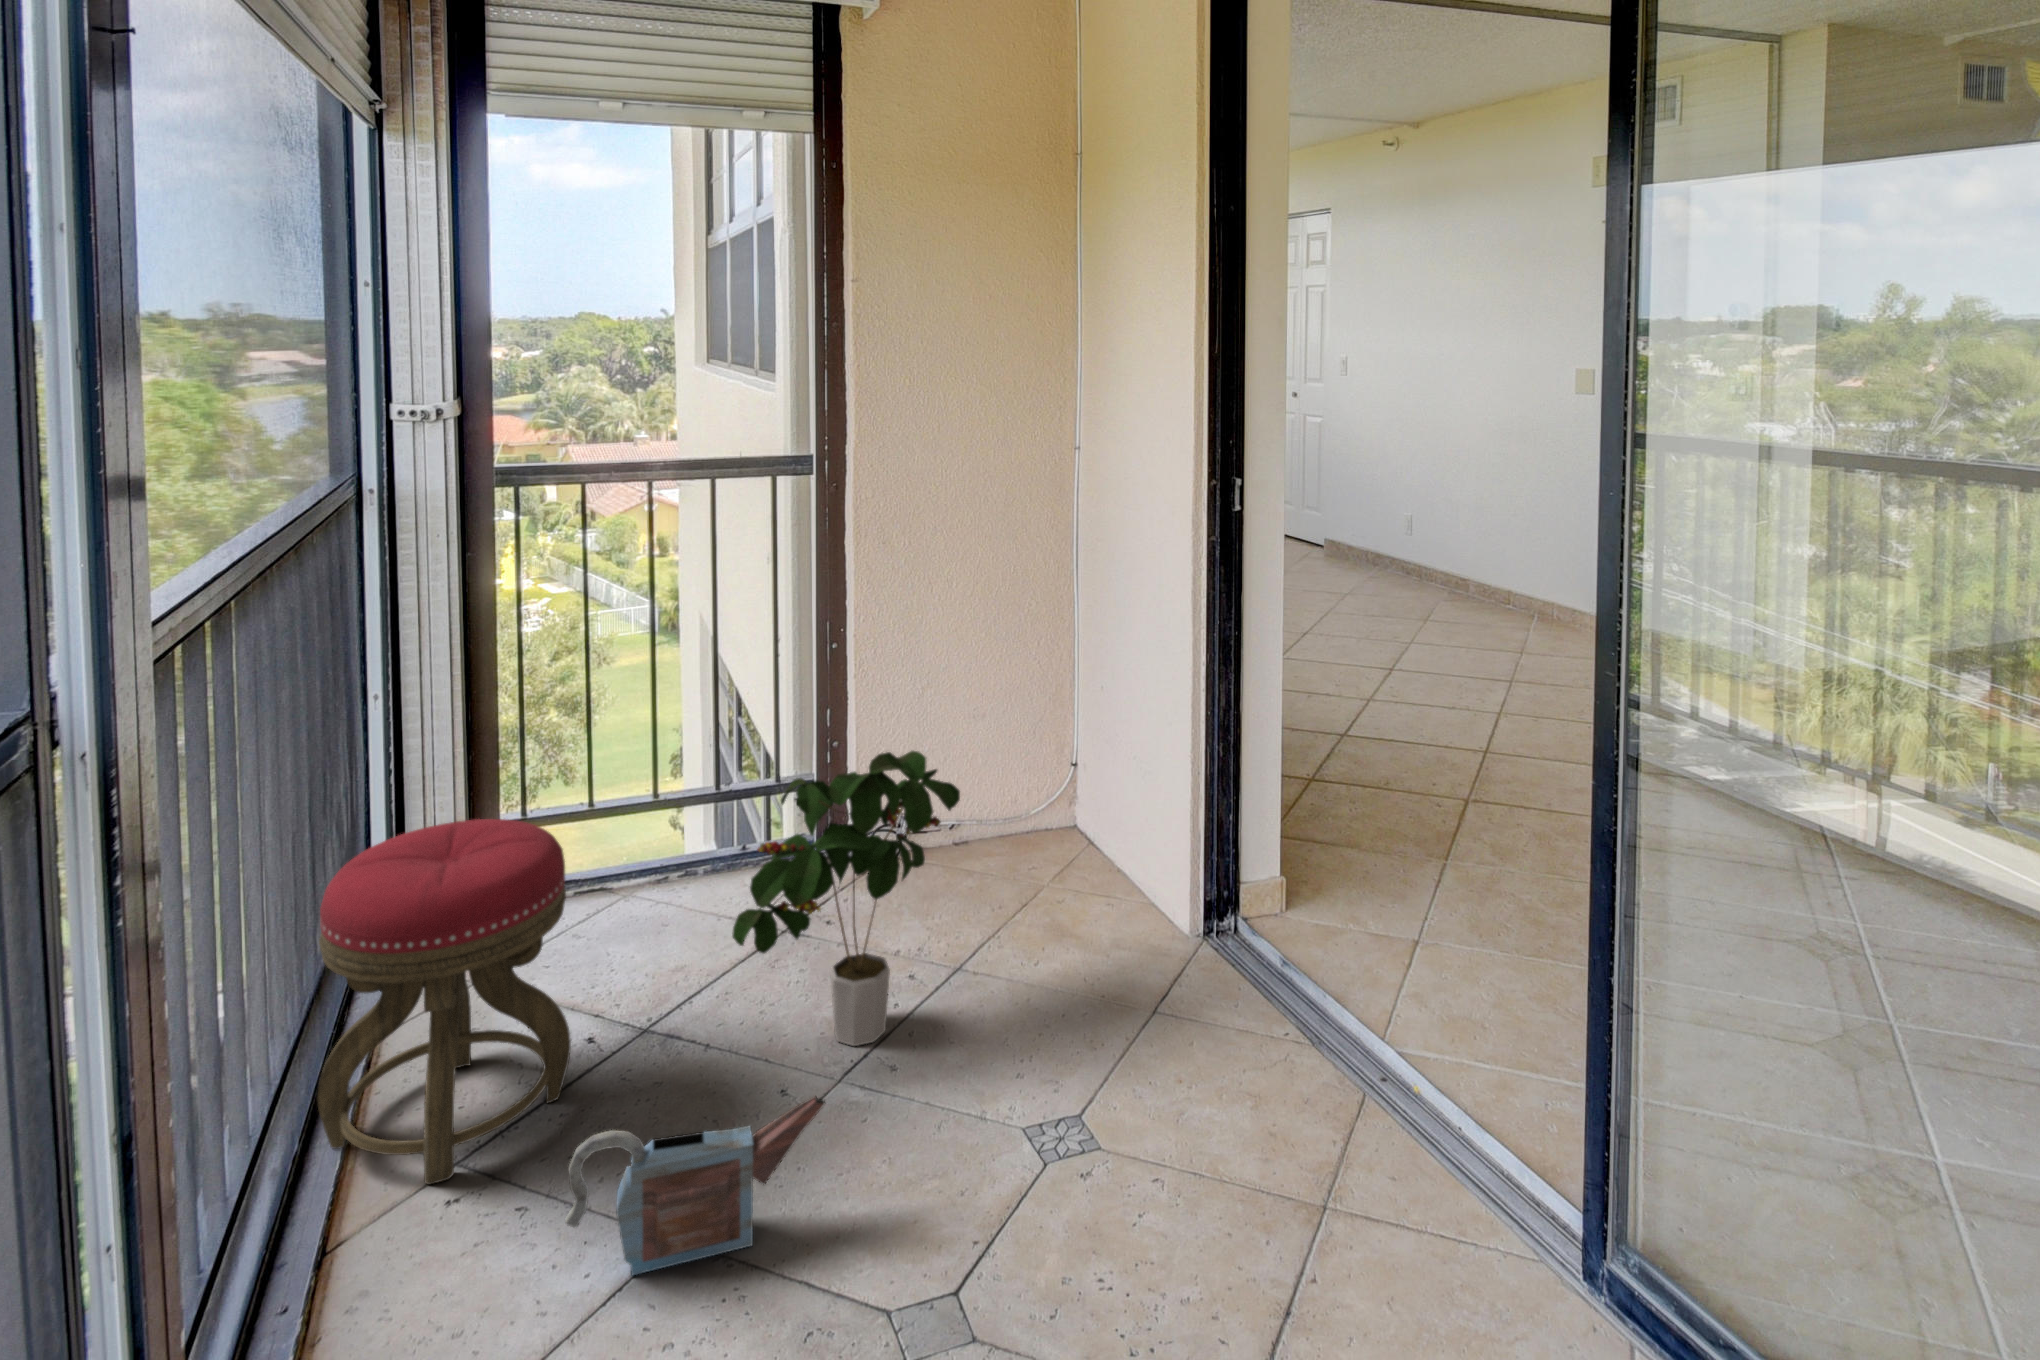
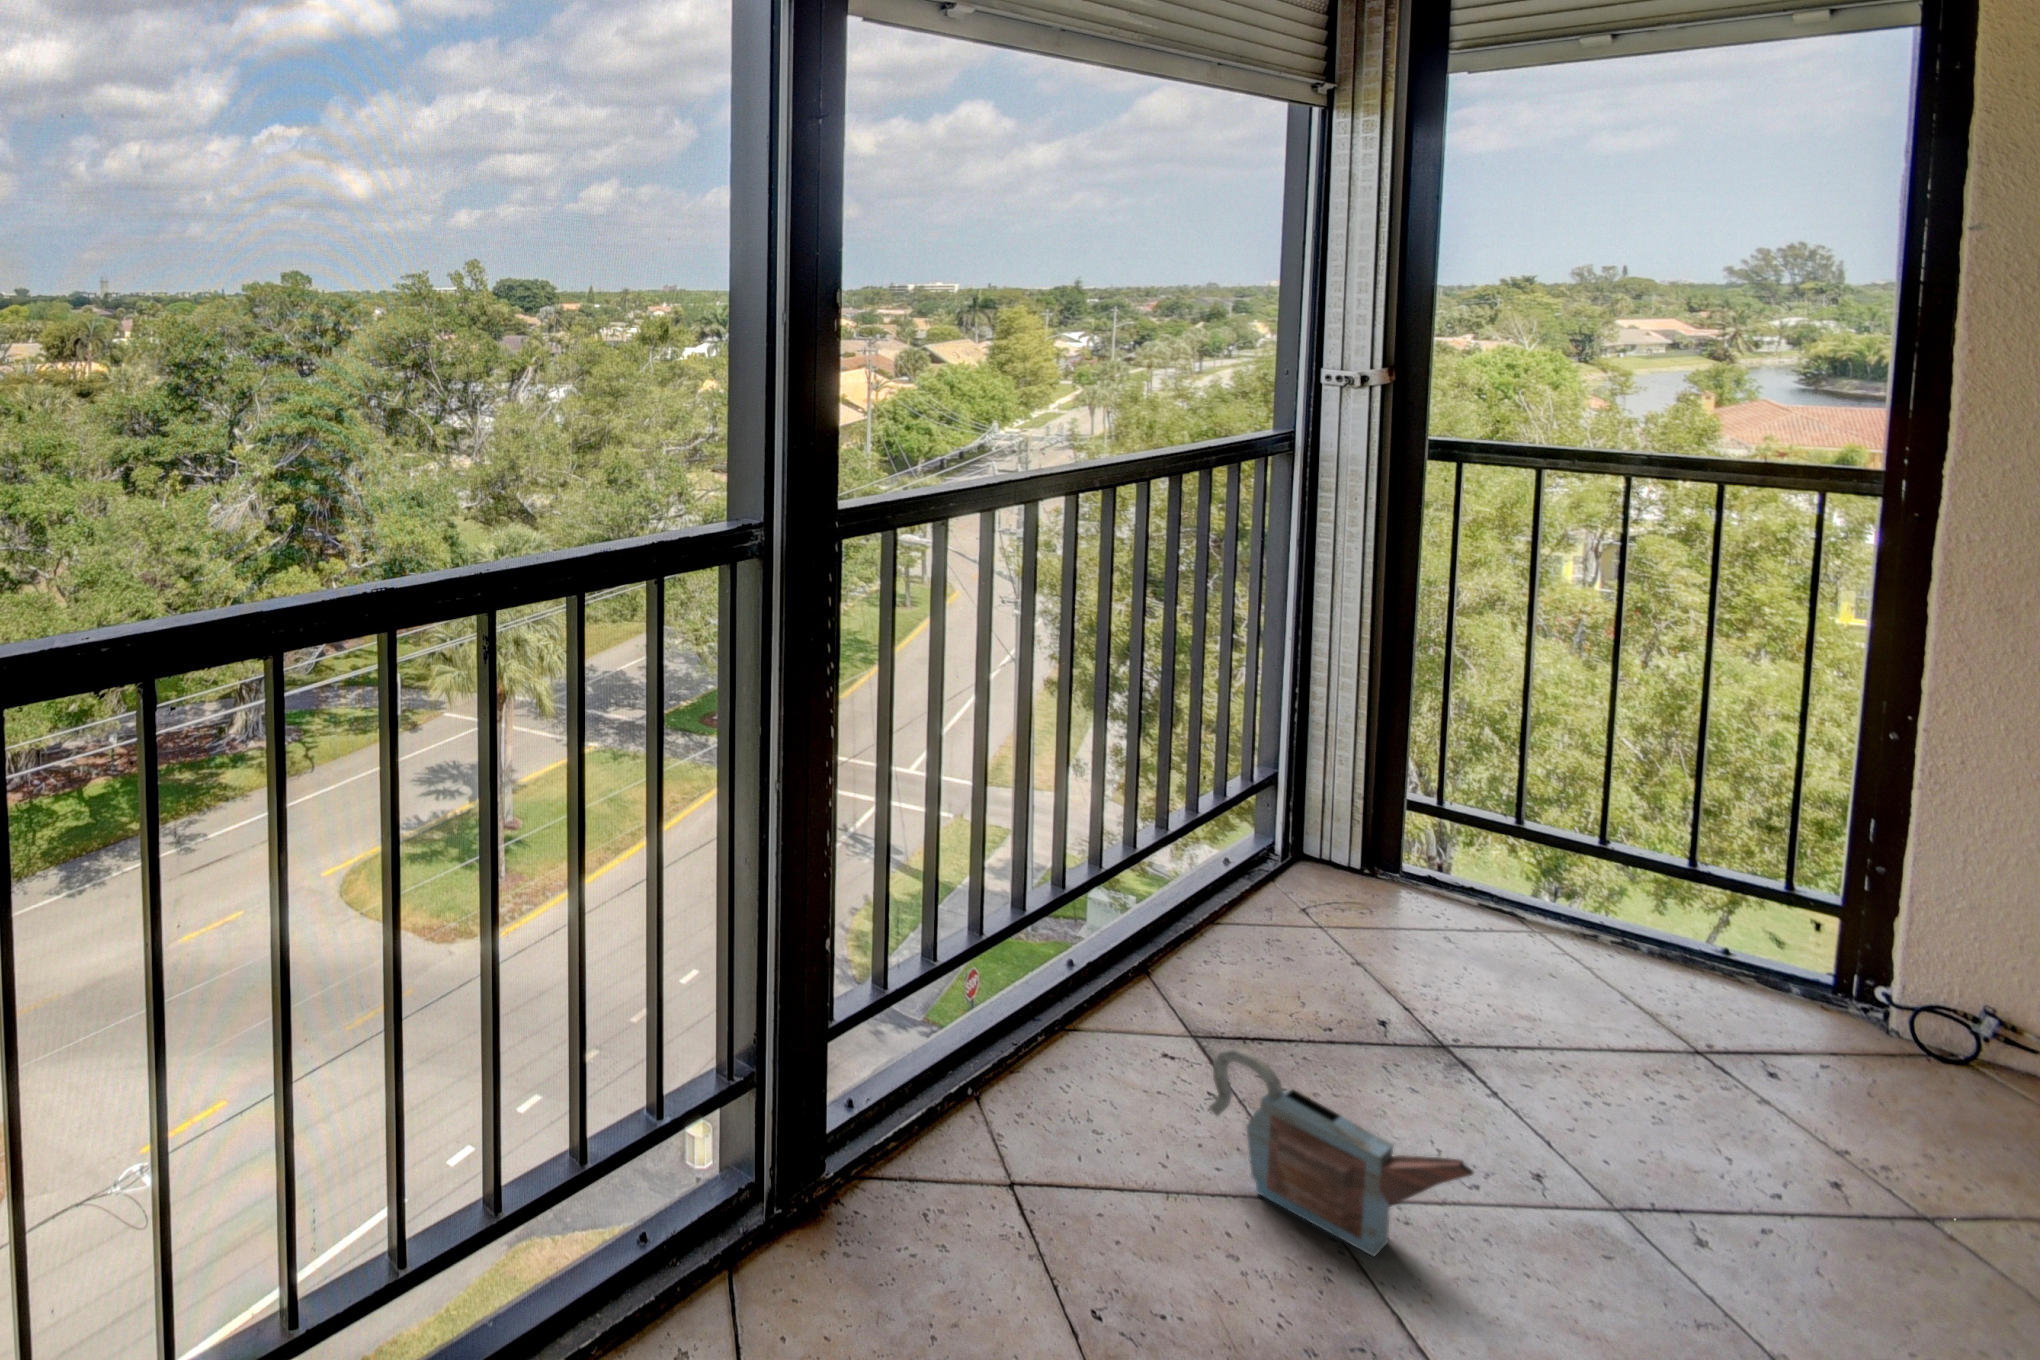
potted plant: present [732,751,960,1046] -> none [1492,853,1916,1224]
stool: present [317,819,571,1184] -> none [1124,745,1341,1046]

